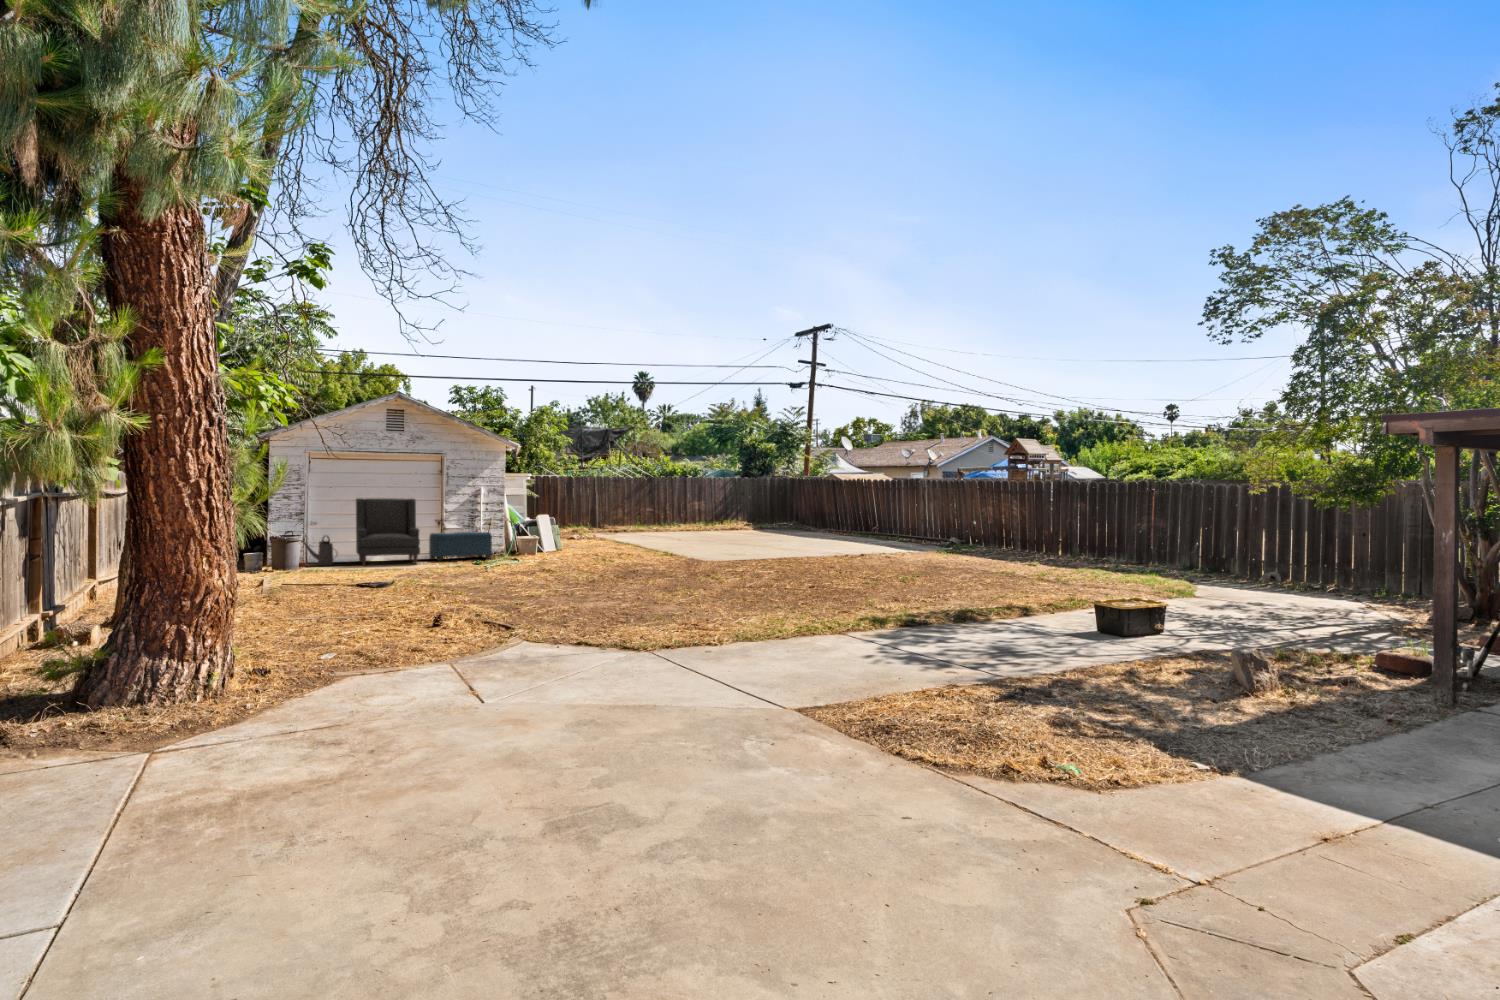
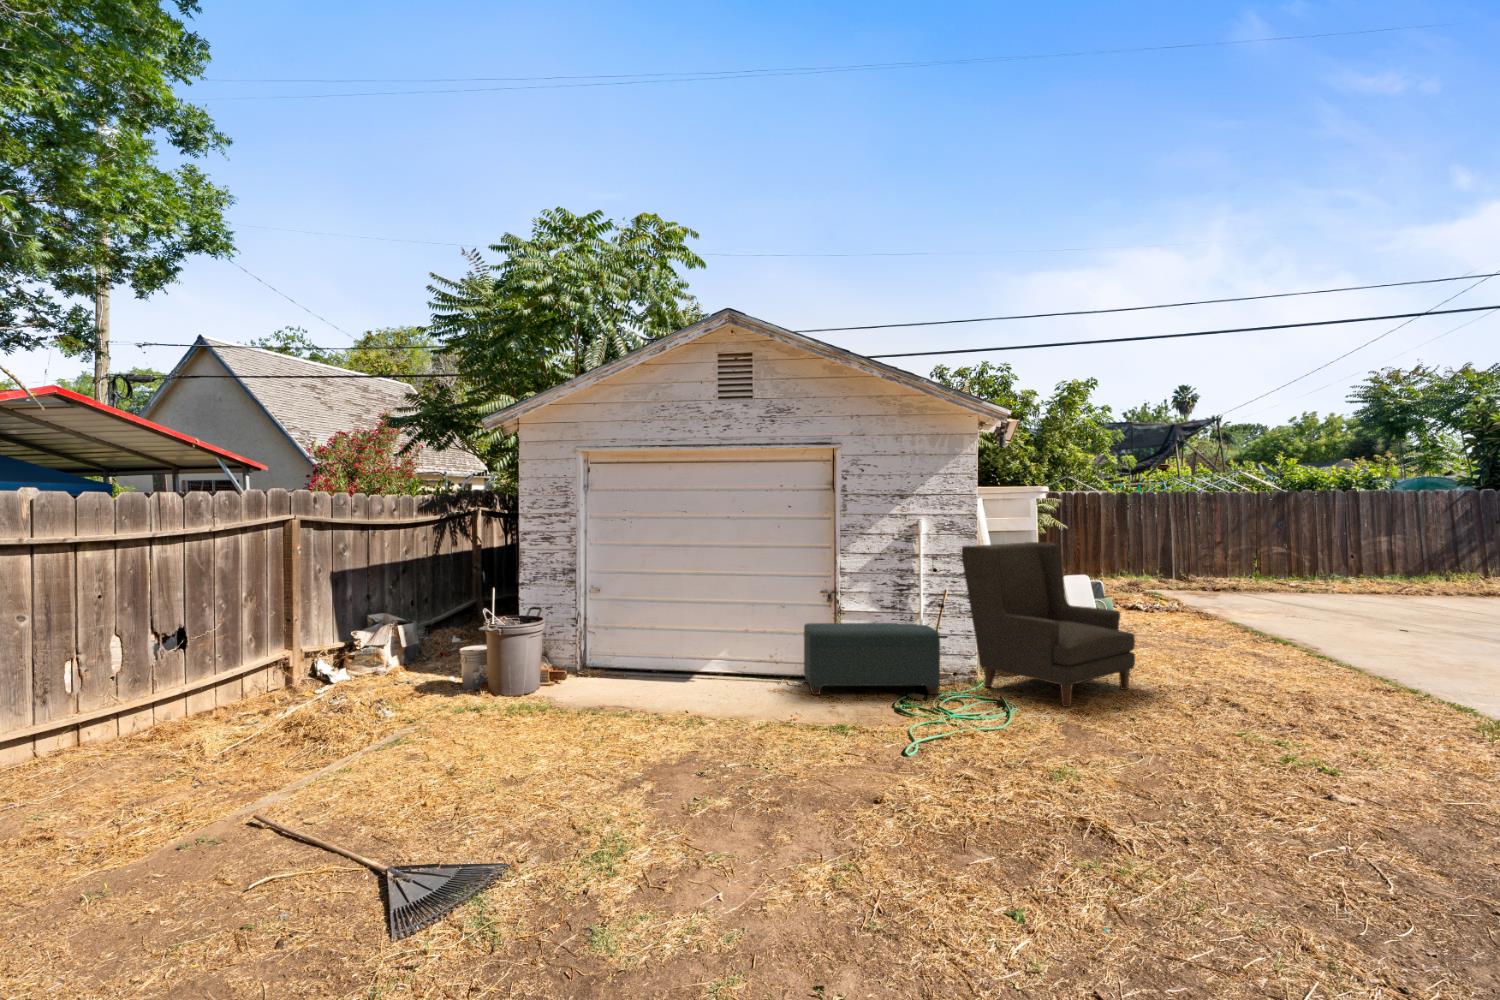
chair: present [356,498,420,566] -> present [962,542,1135,707]
watering can: present [302,536,334,566] -> none [554,623,602,690]

